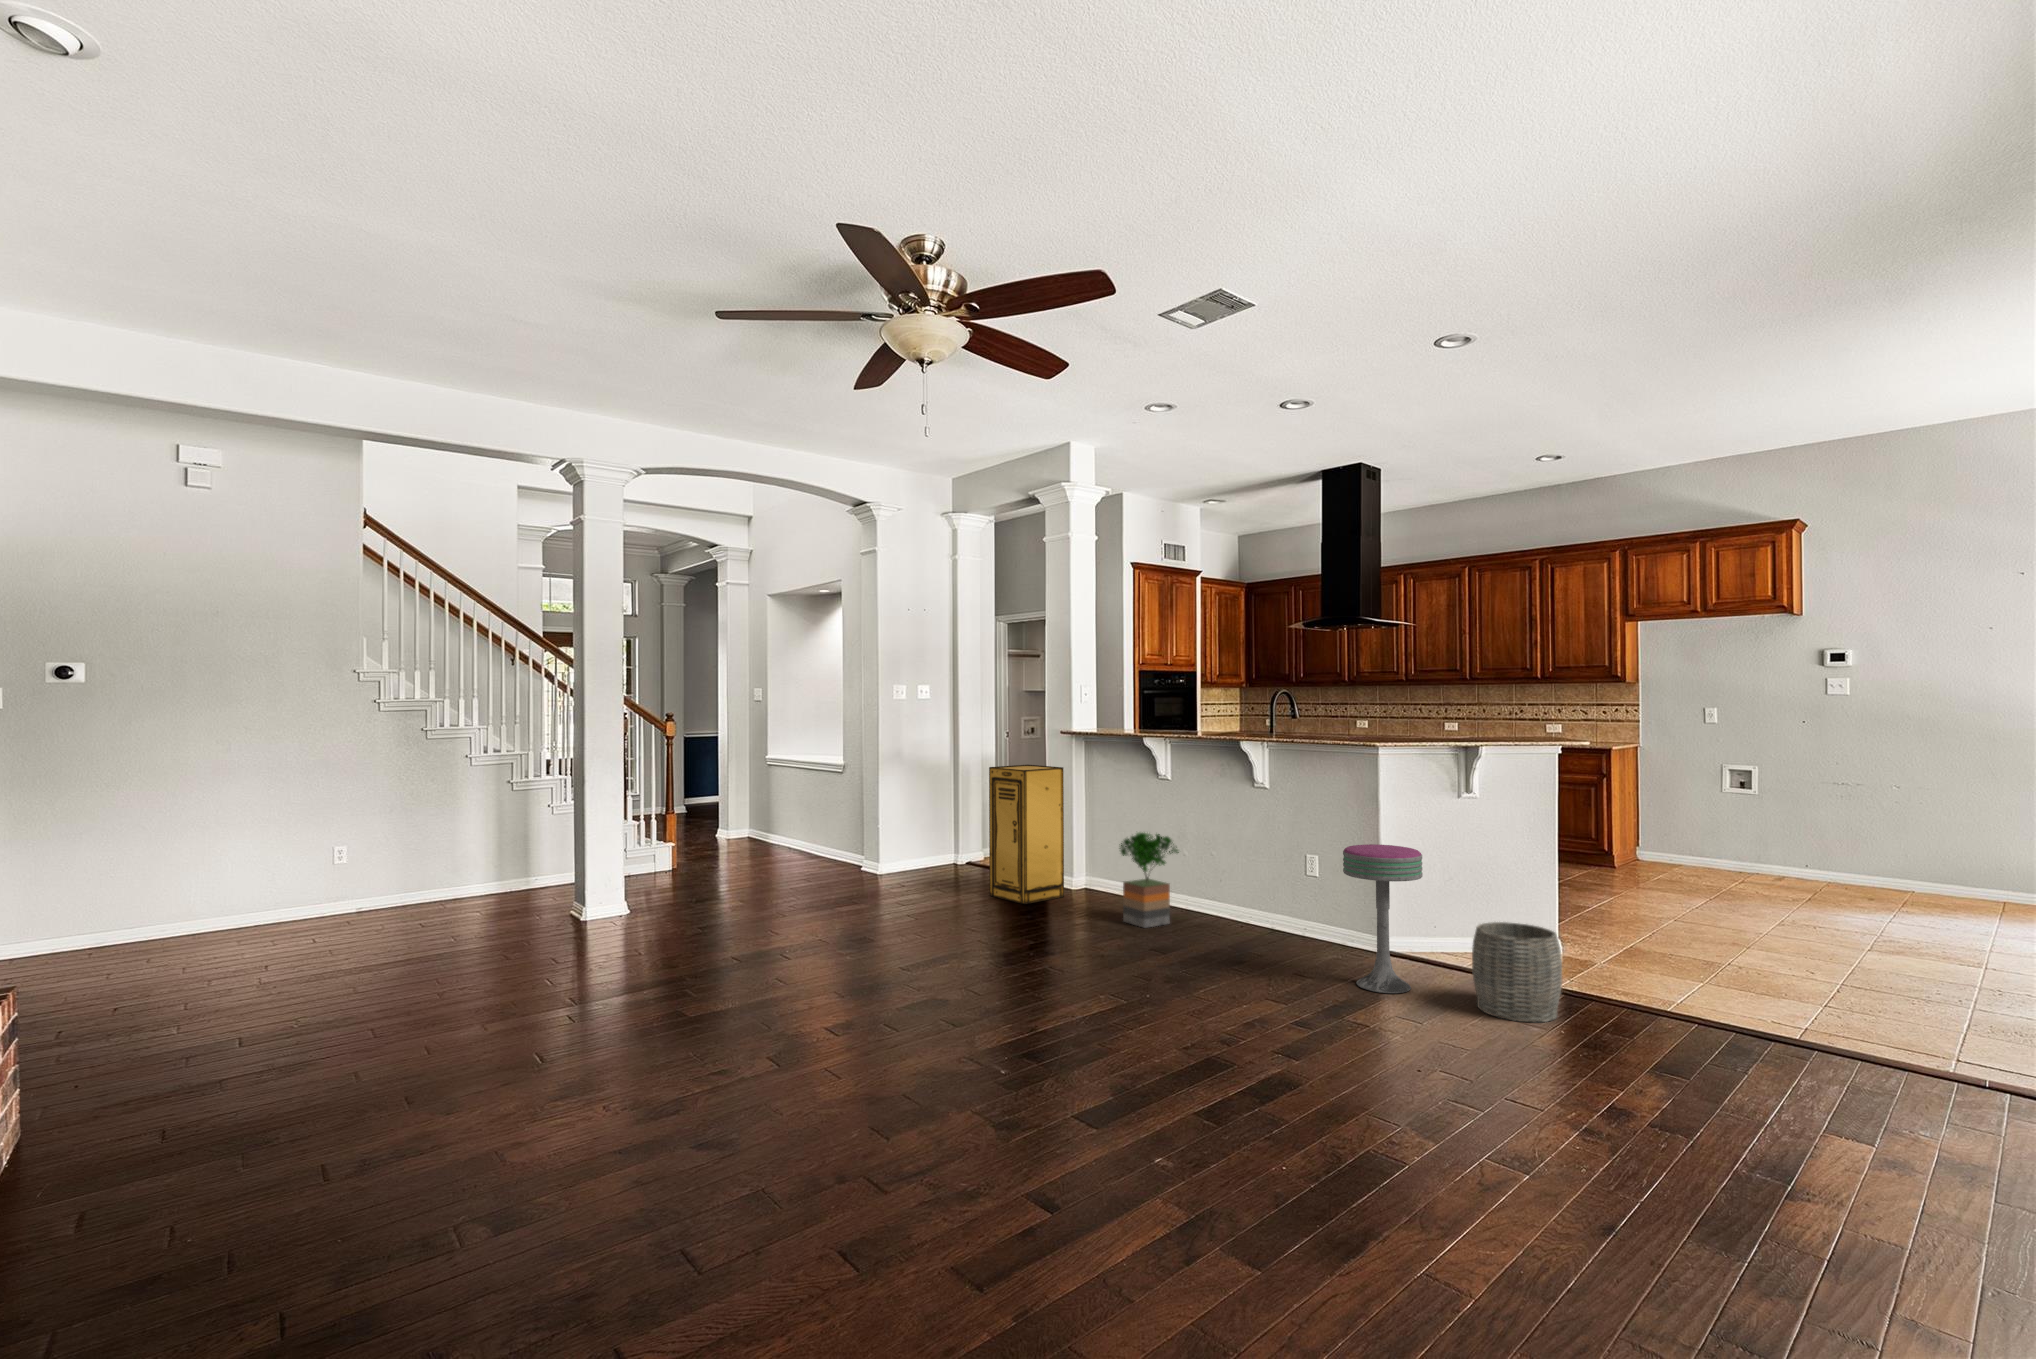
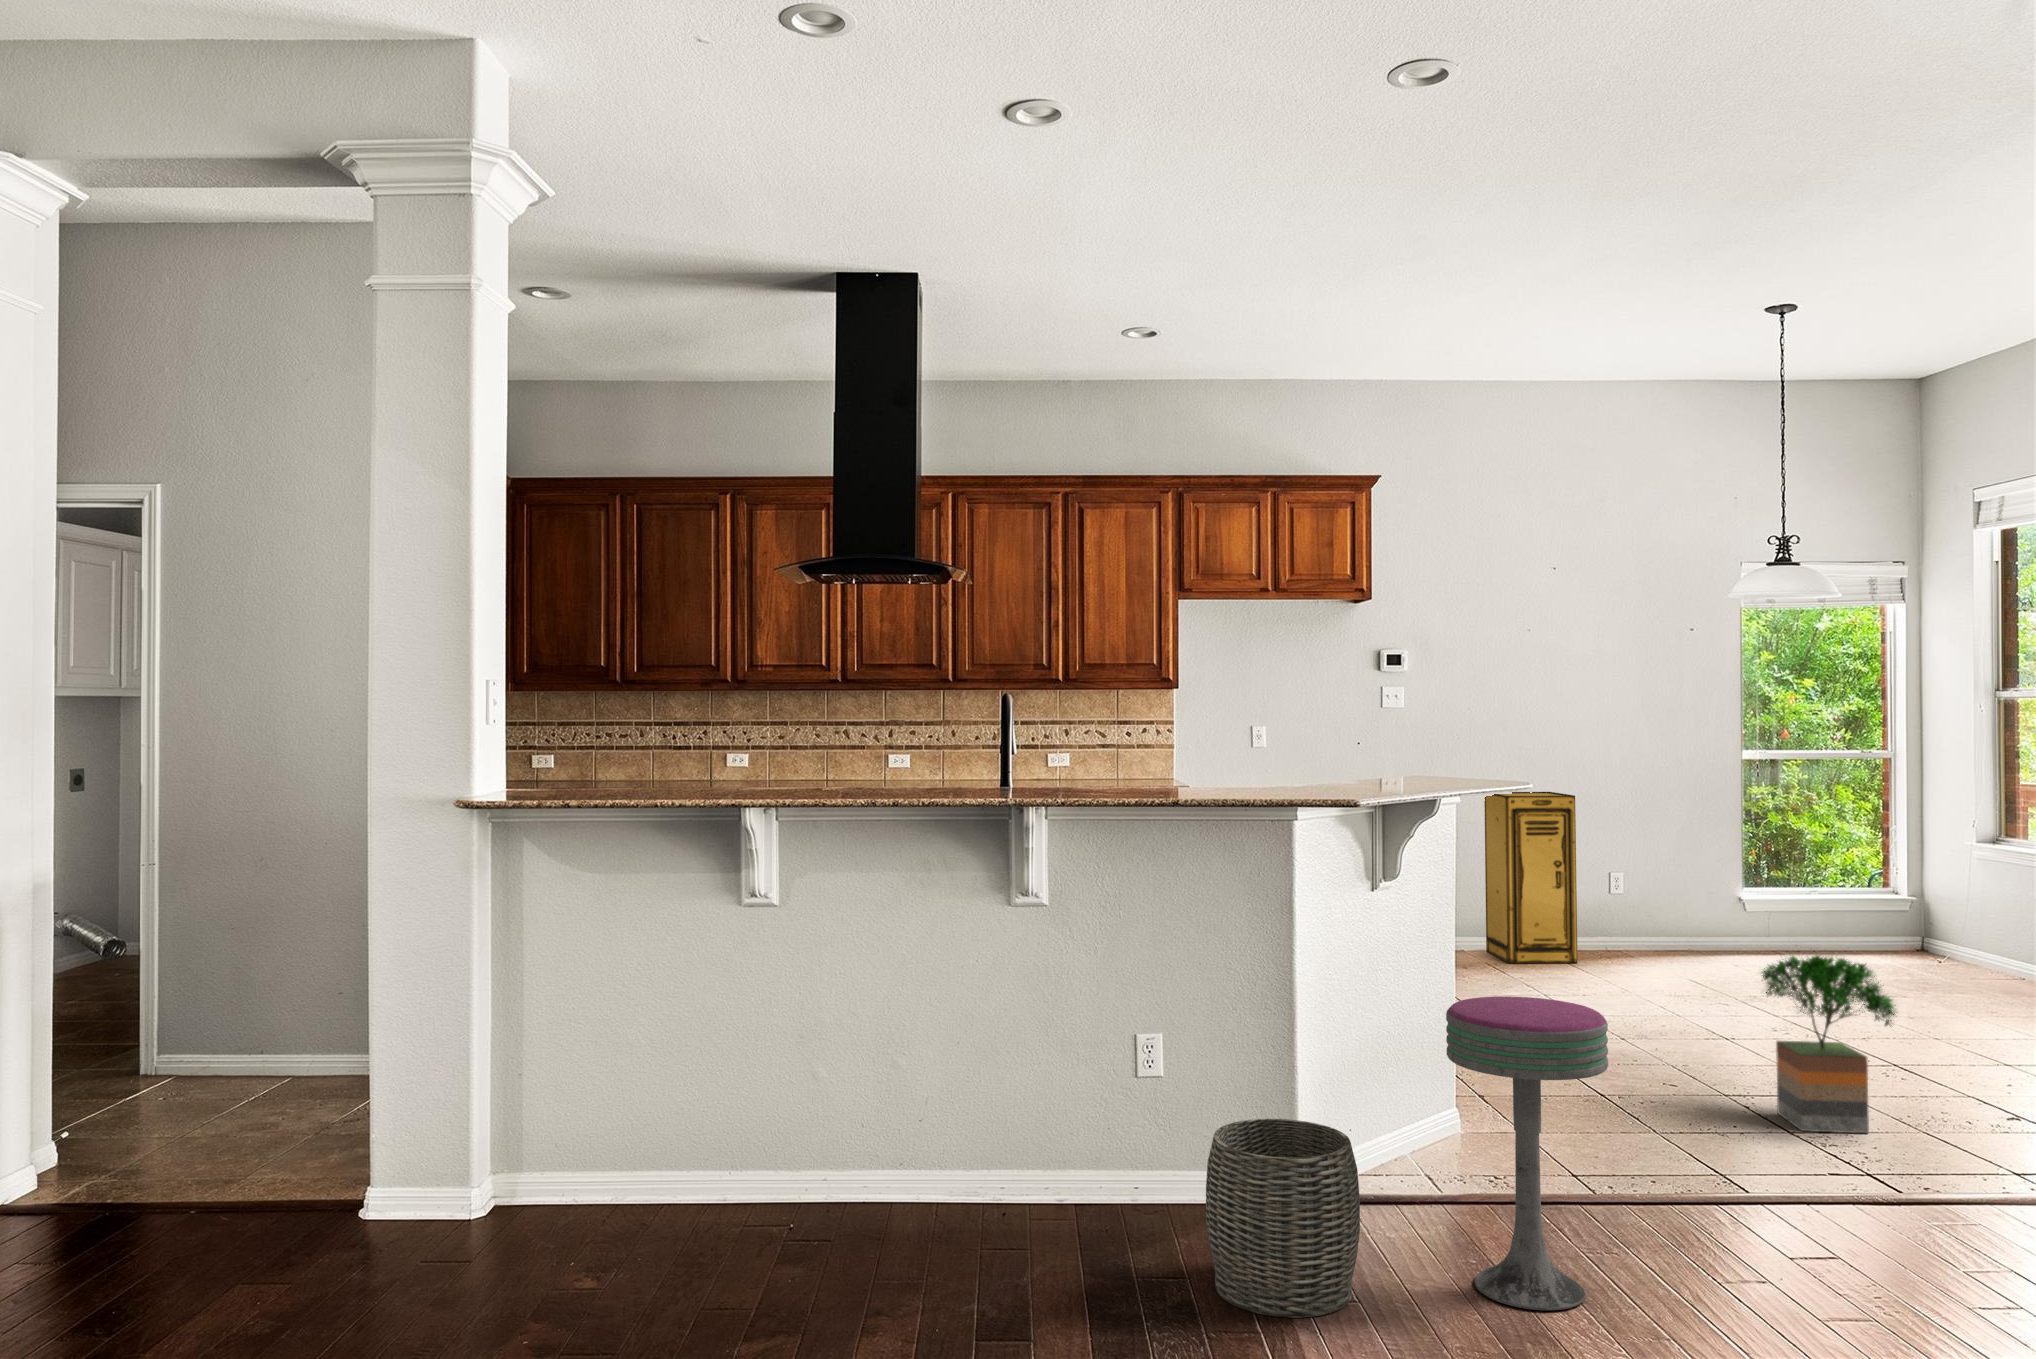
storage cabinet: present [989,765,1064,904] -> present [1484,792,1578,964]
potted tree: present [1119,832,1179,928] -> present [1762,955,1898,1134]
woven basket: present [1472,922,1562,1022] -> present [1206,1119,1360,1318]

